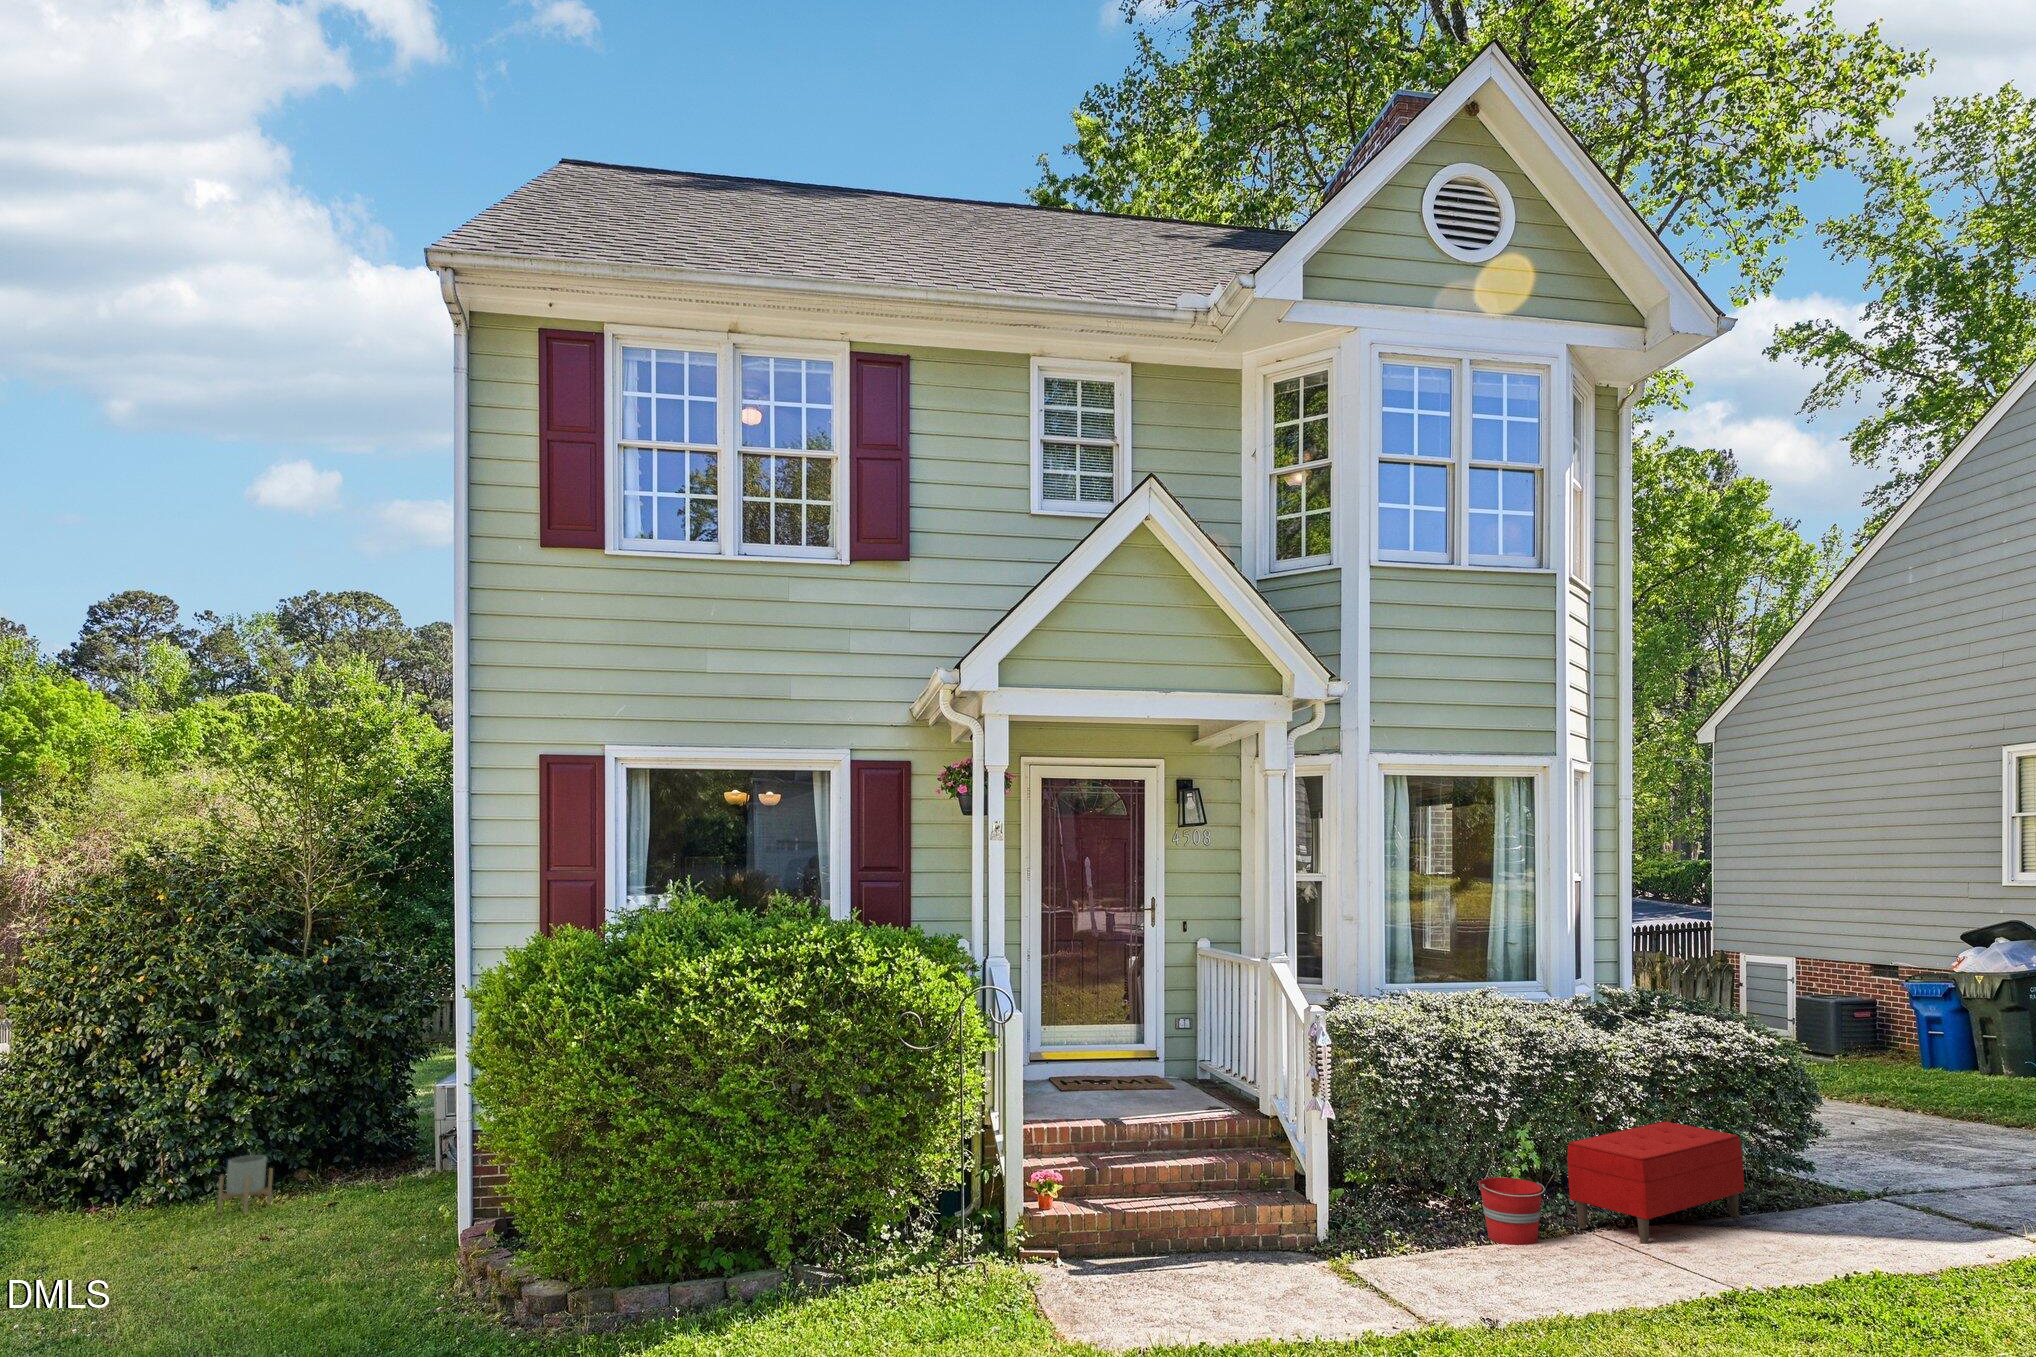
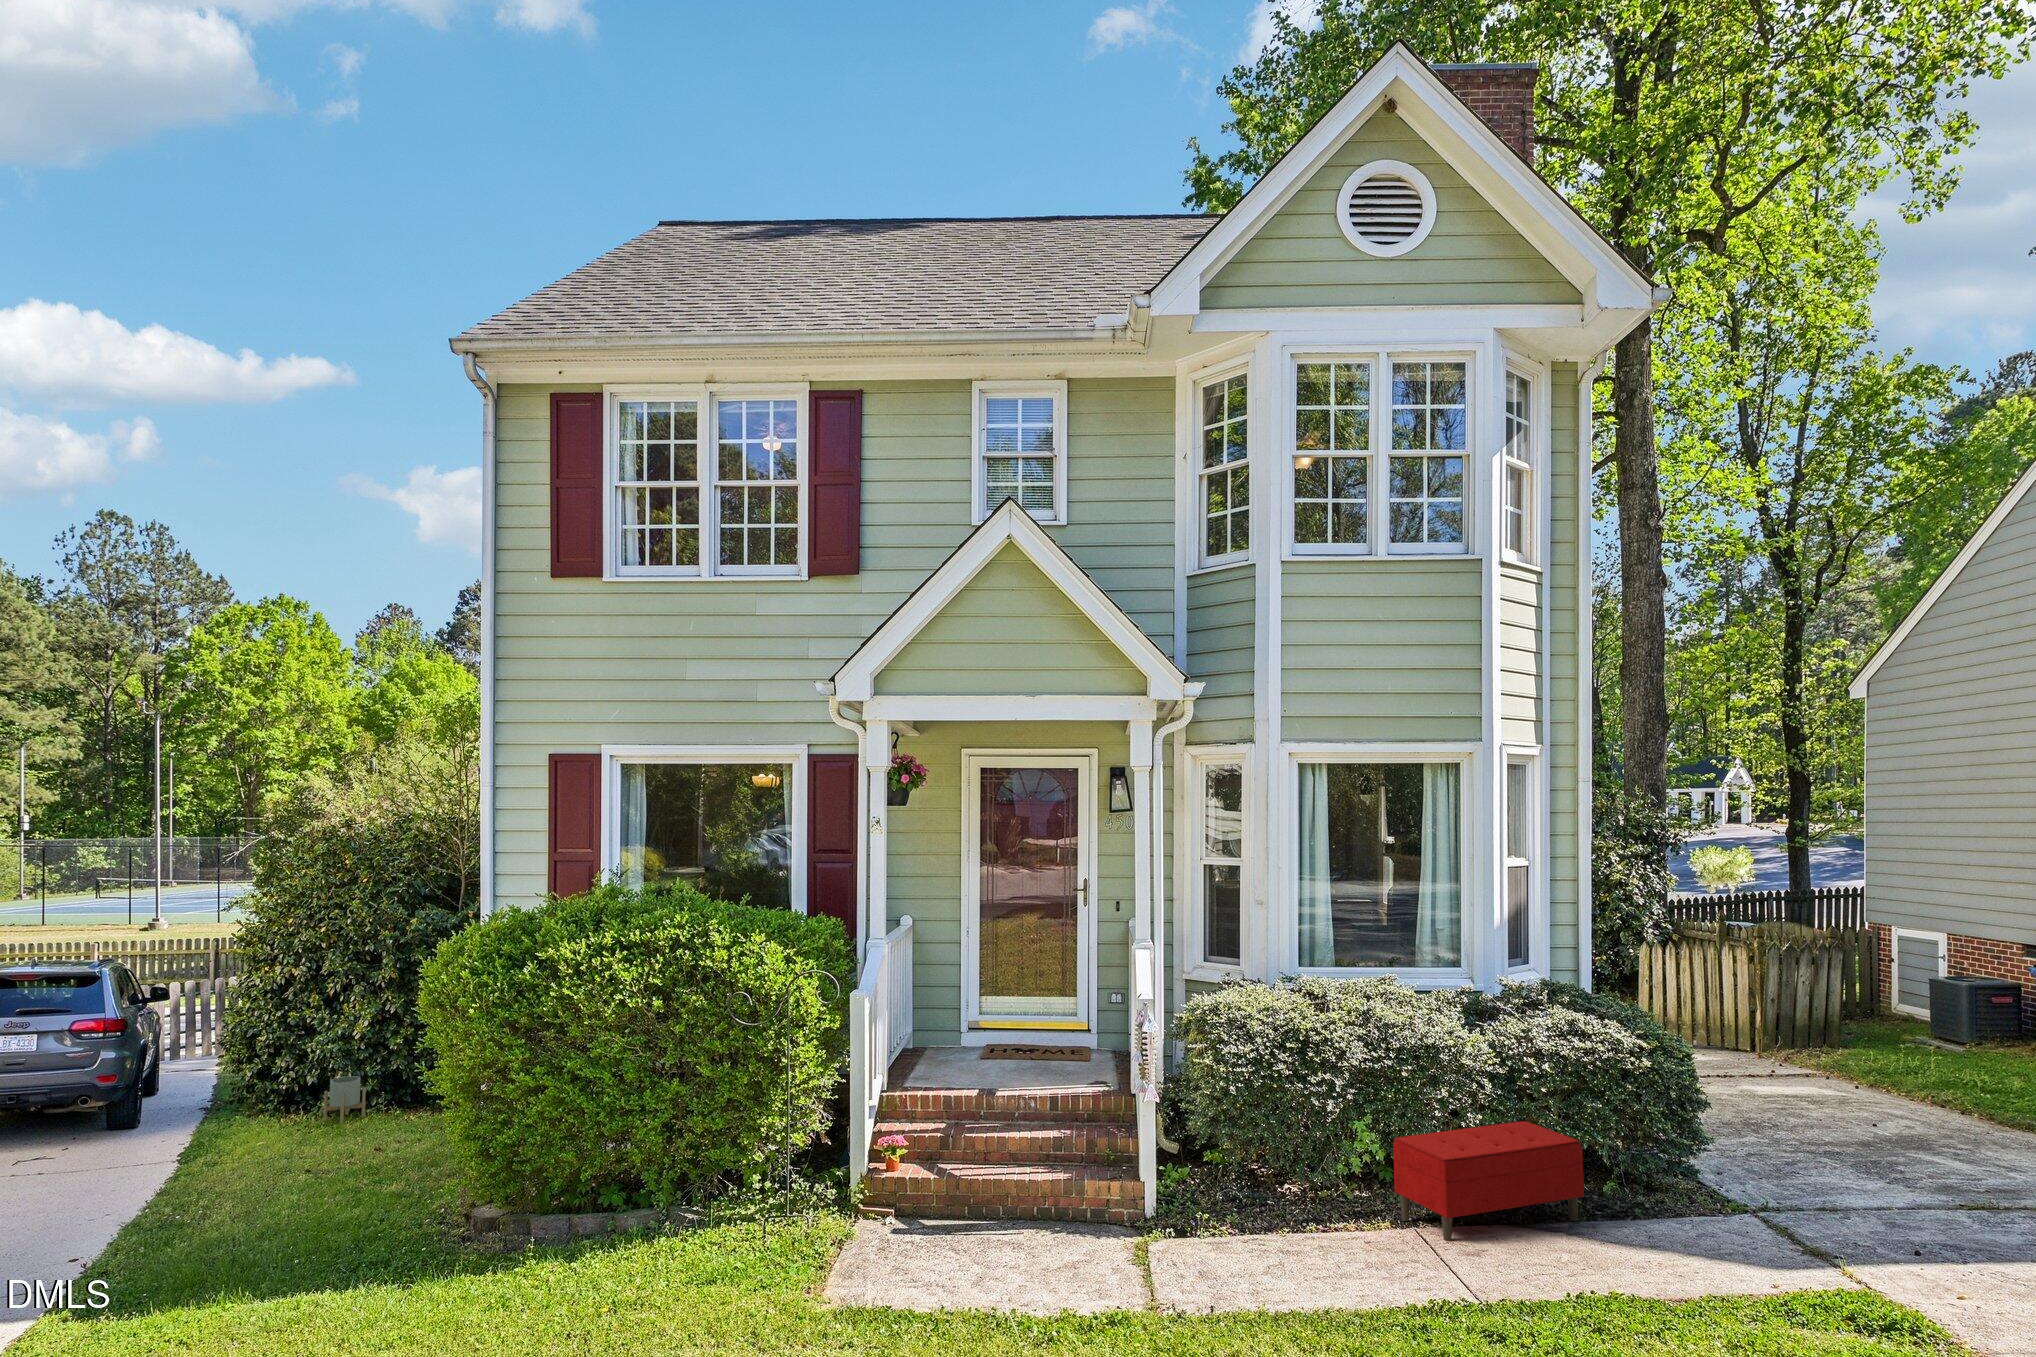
bucket: present [1479,1177,1545,1245] -> none [1295,1166,1356,1233]

